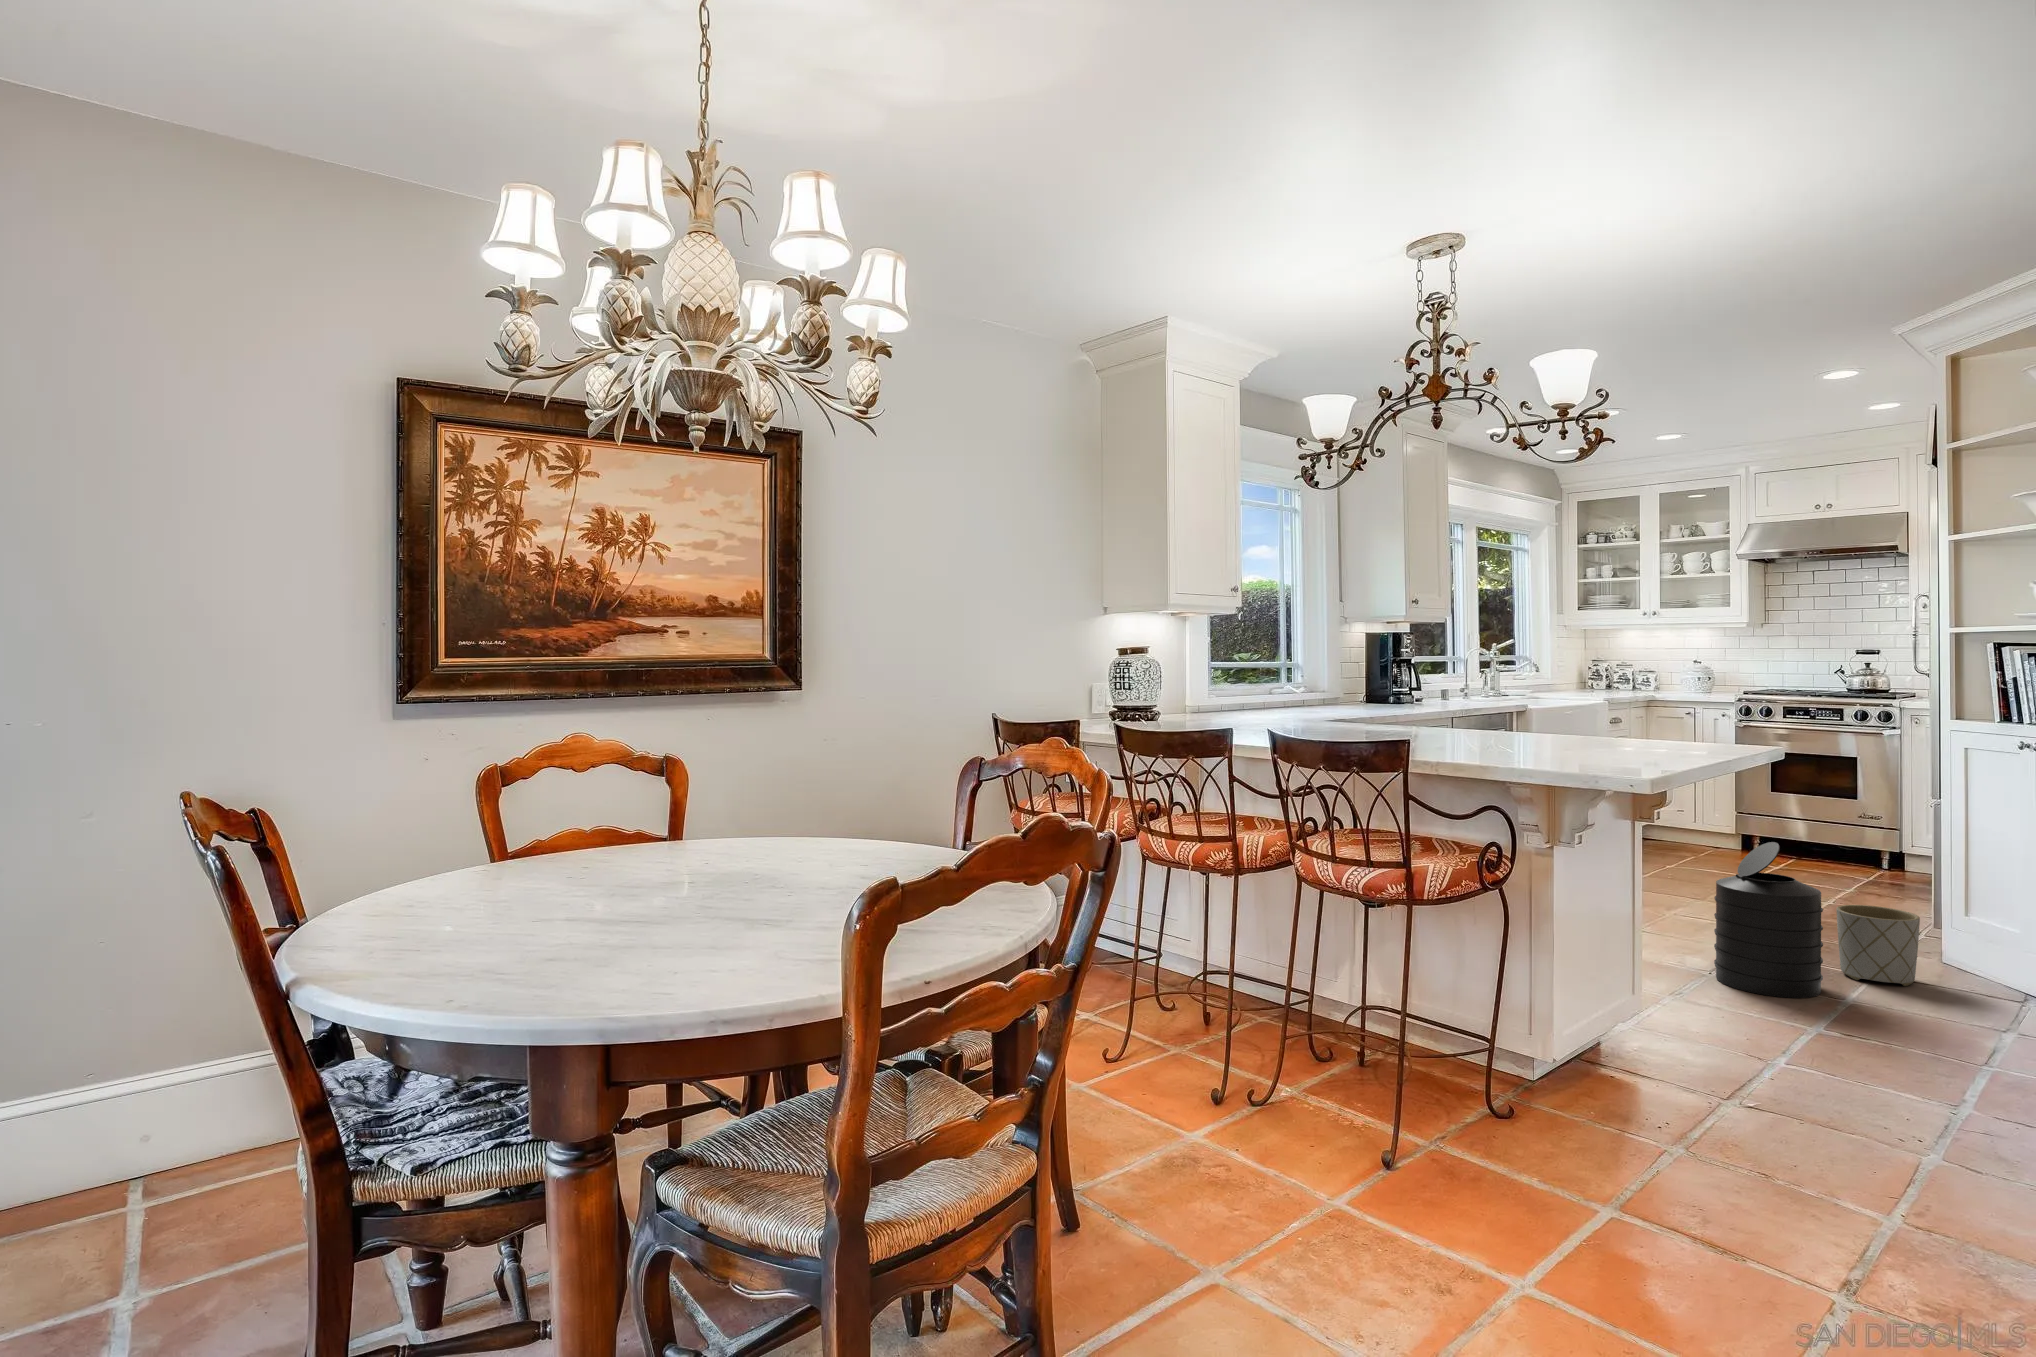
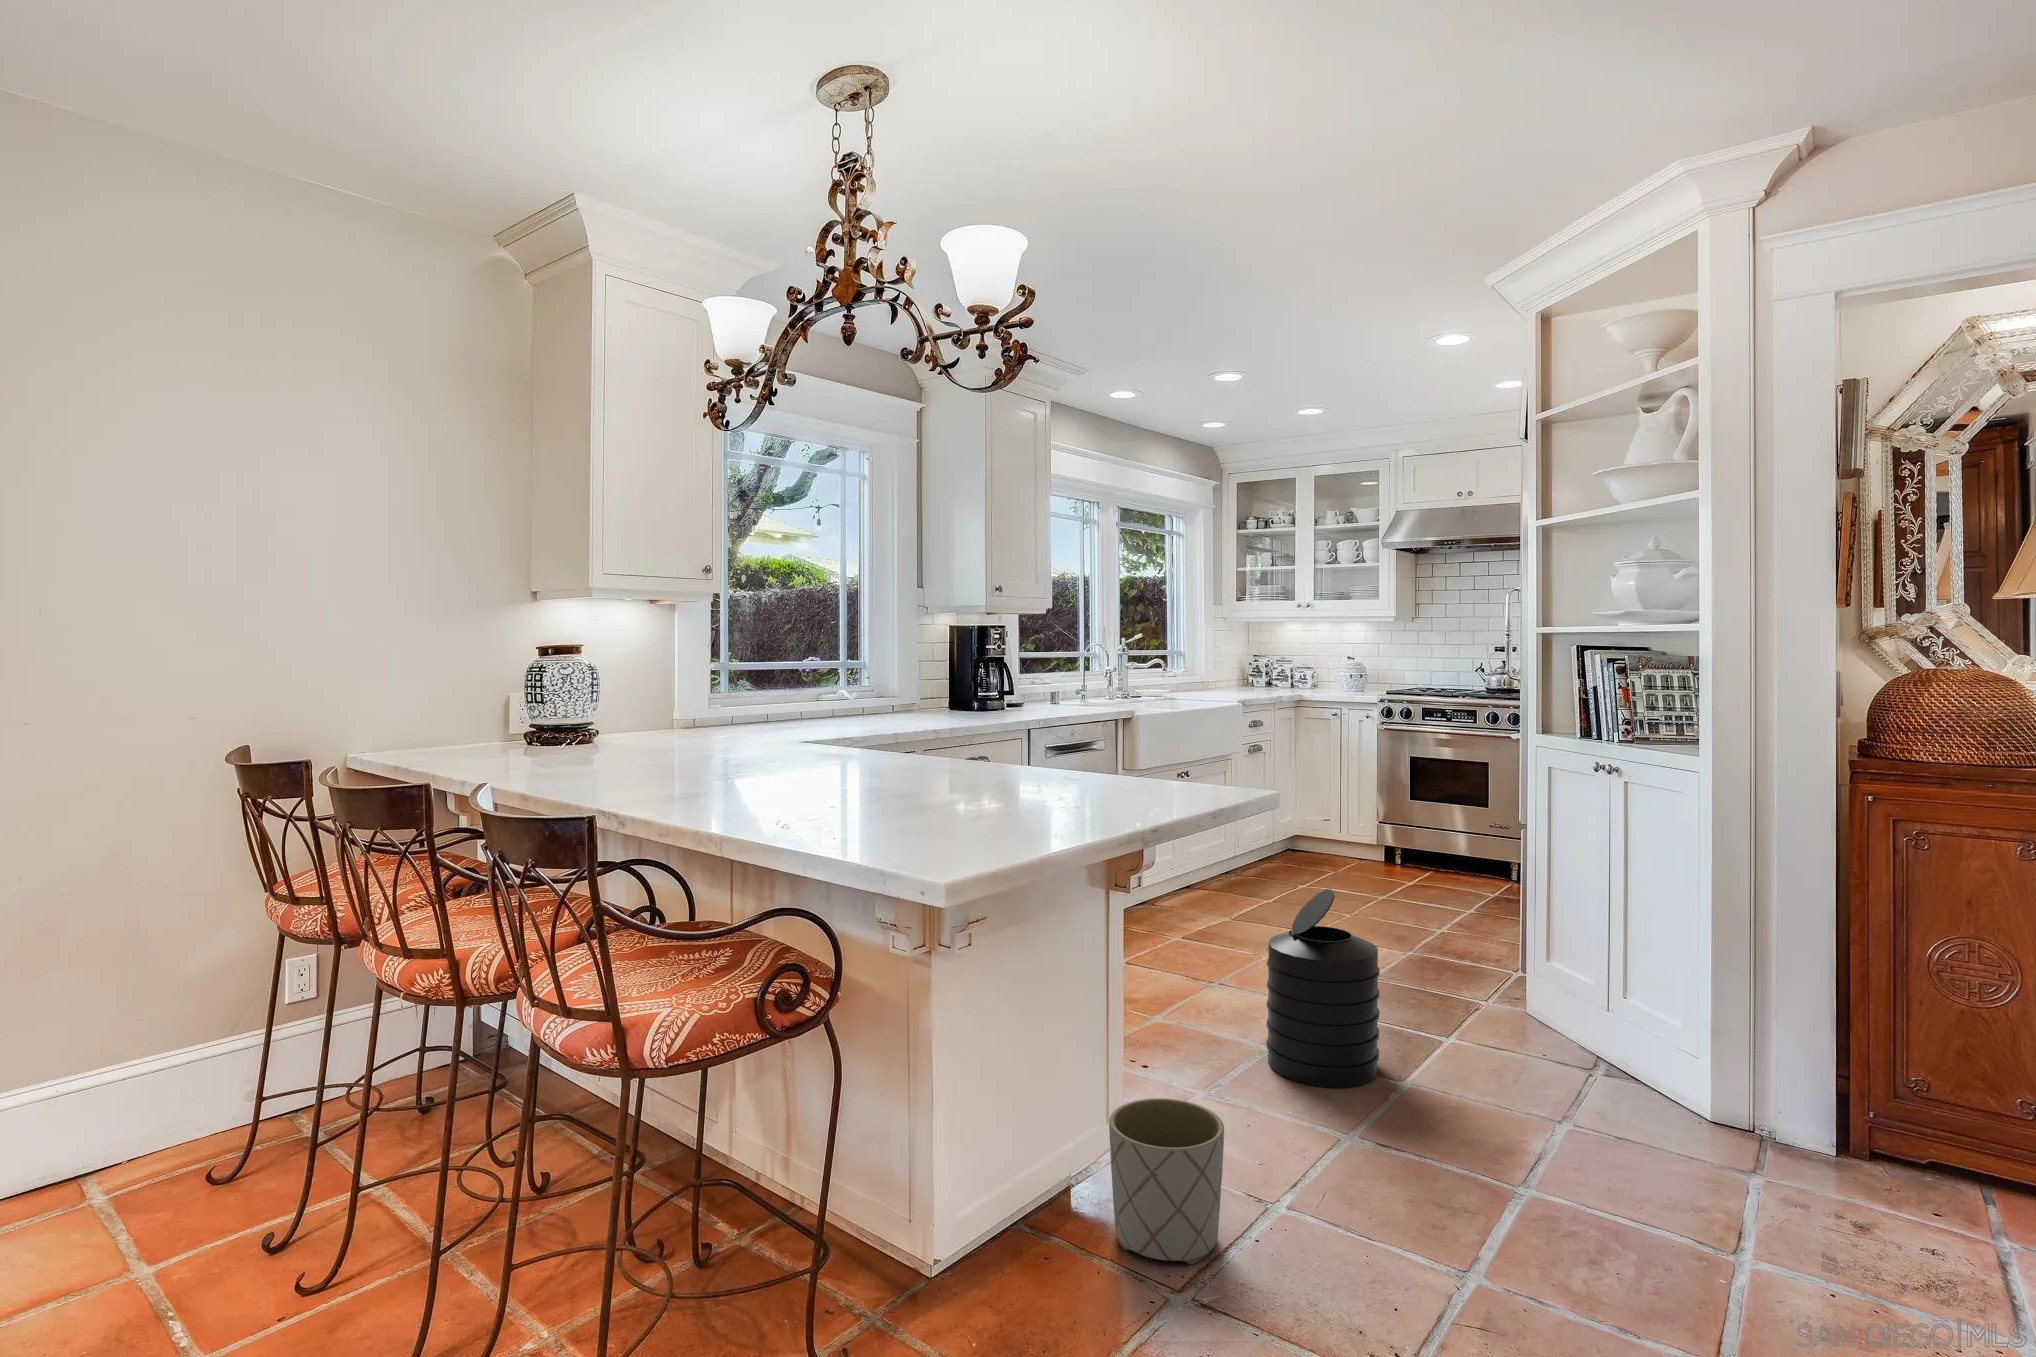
planter: present [1836,905,1920,986] -> present [1109,1098,1224,1264]

